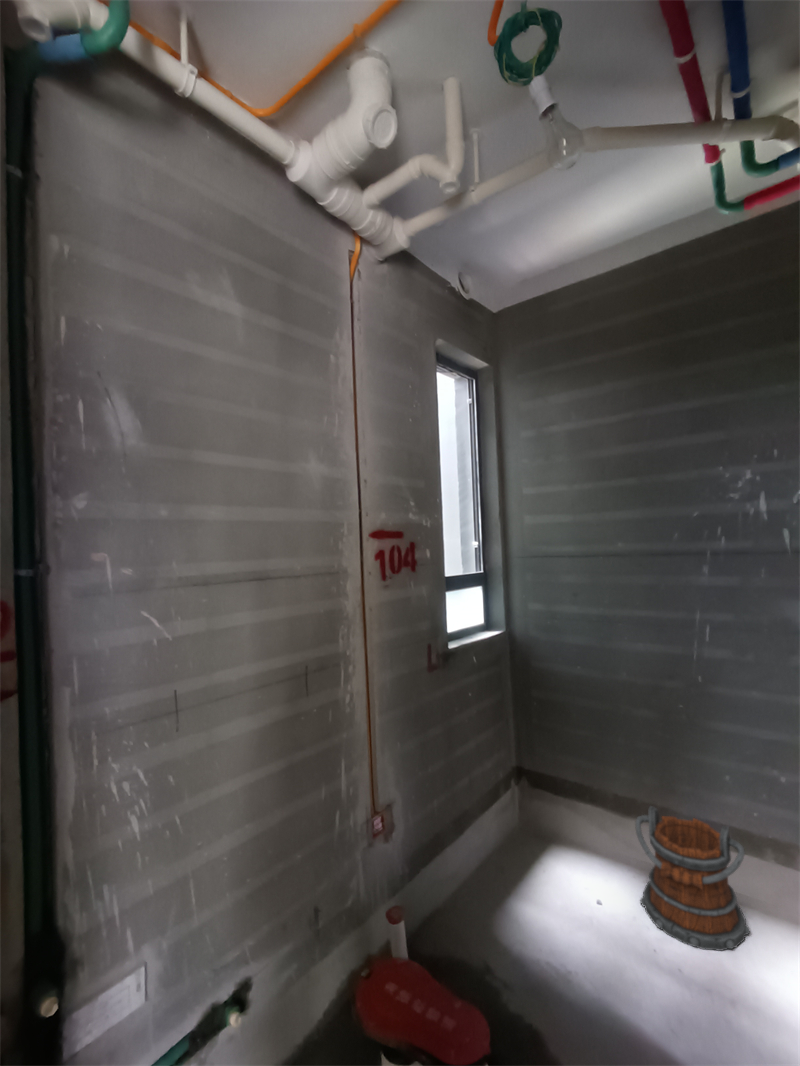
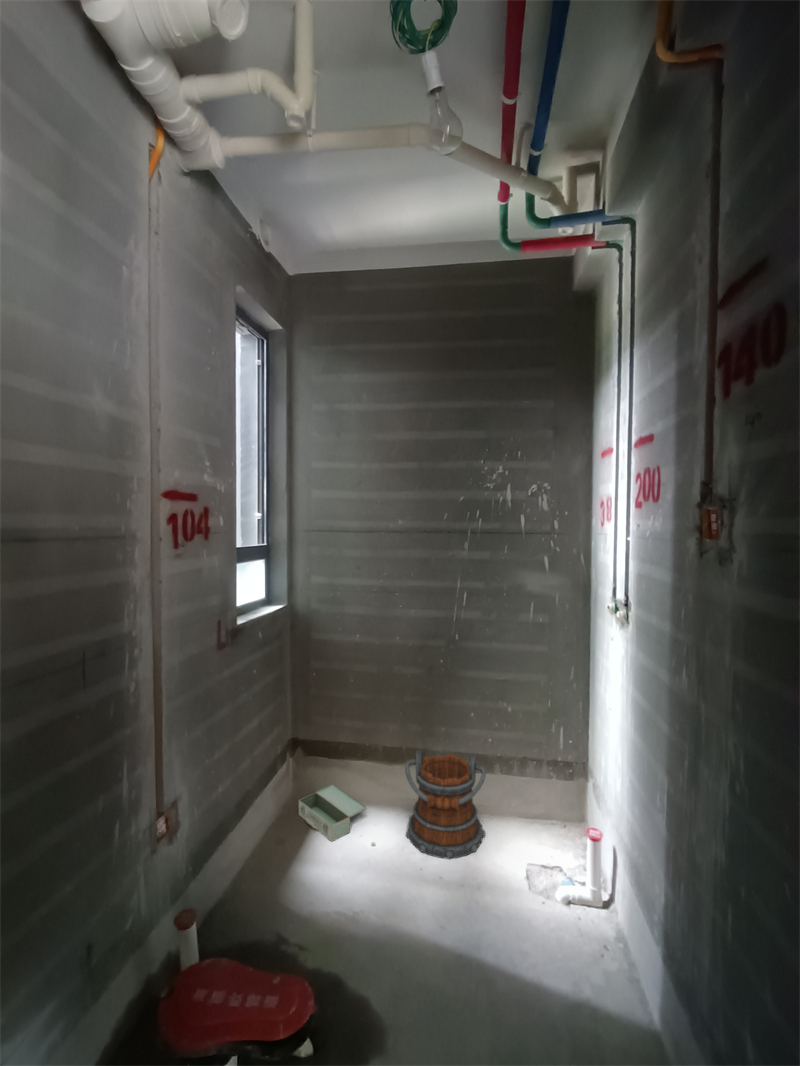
toolbox: none [523,824,595,885] -> present [299,785,366,842]

